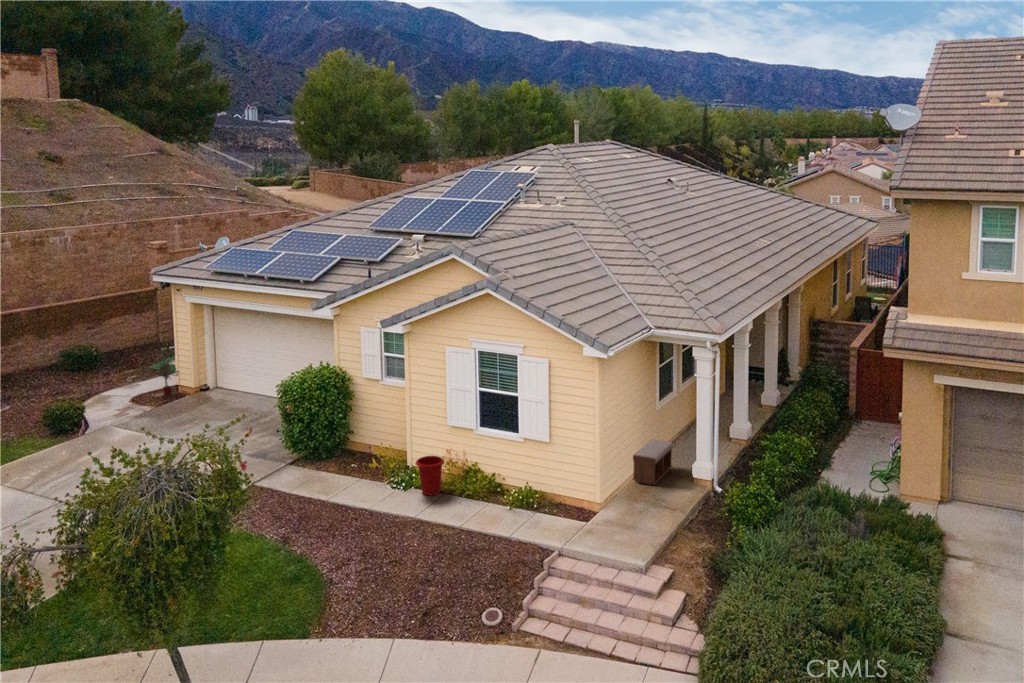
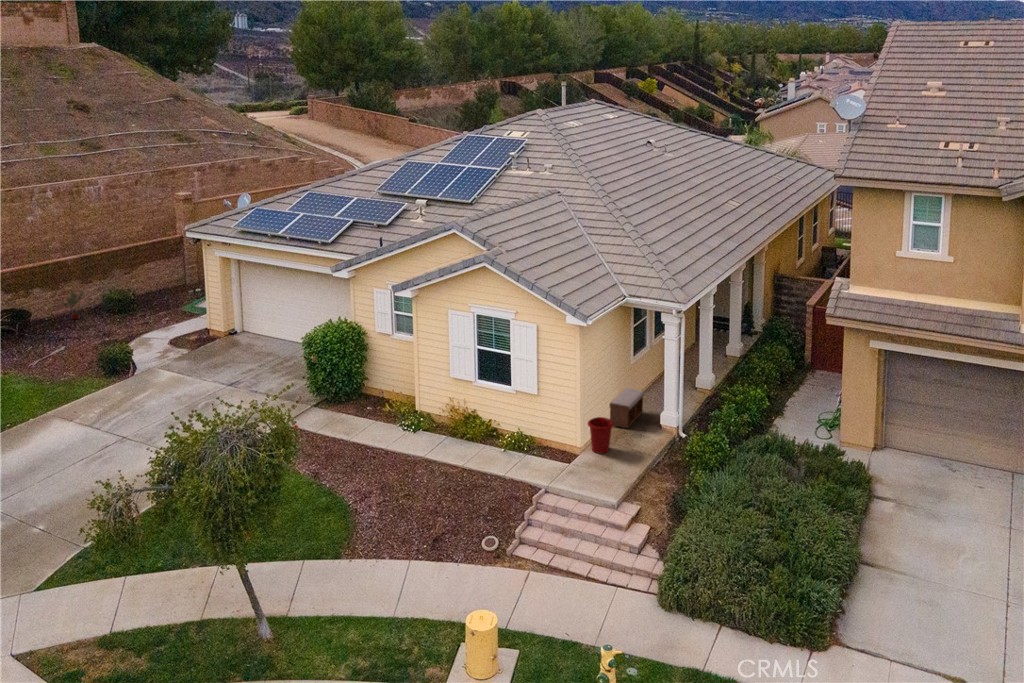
potted tree: present [159,359,178,394] -> present [60,289,84,320]
waste bin: present [416,456,444,495] -> present [588,417,614,454]

